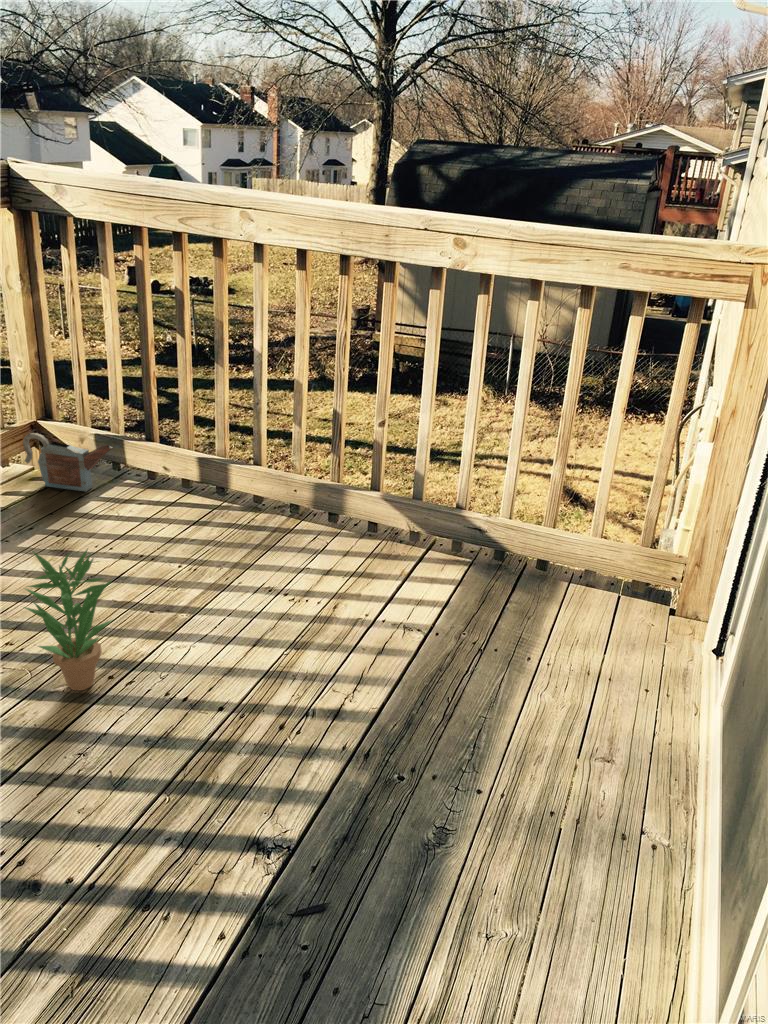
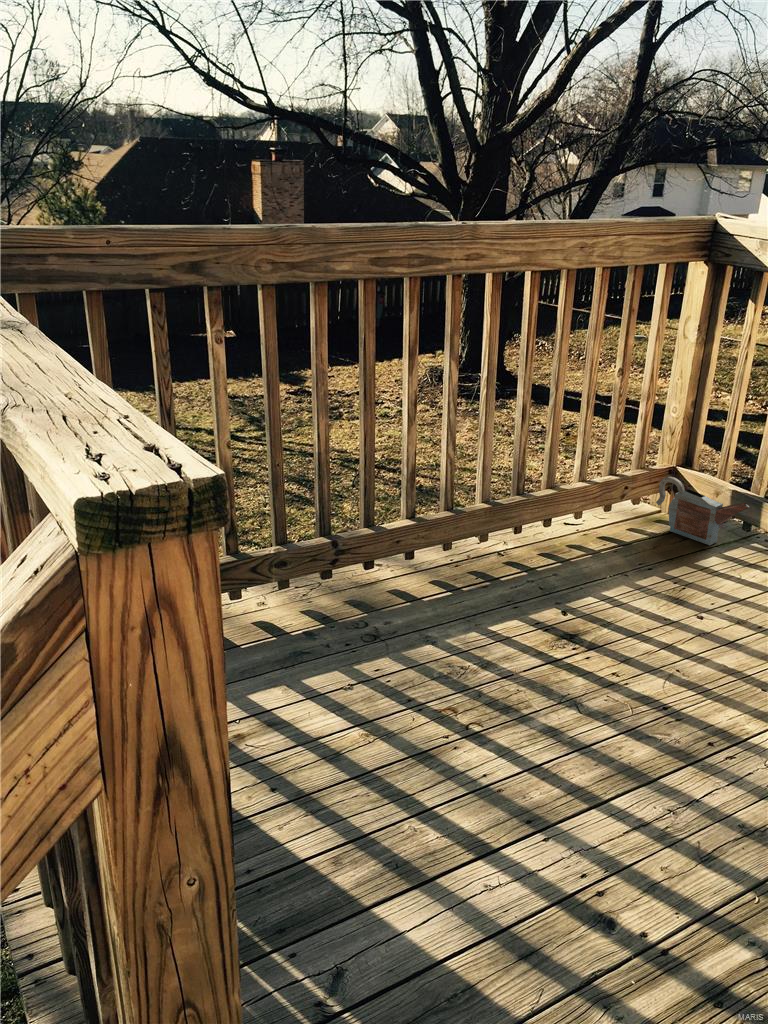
potted plant: present [24,548,112,690] -> none [647,594,745,747]

